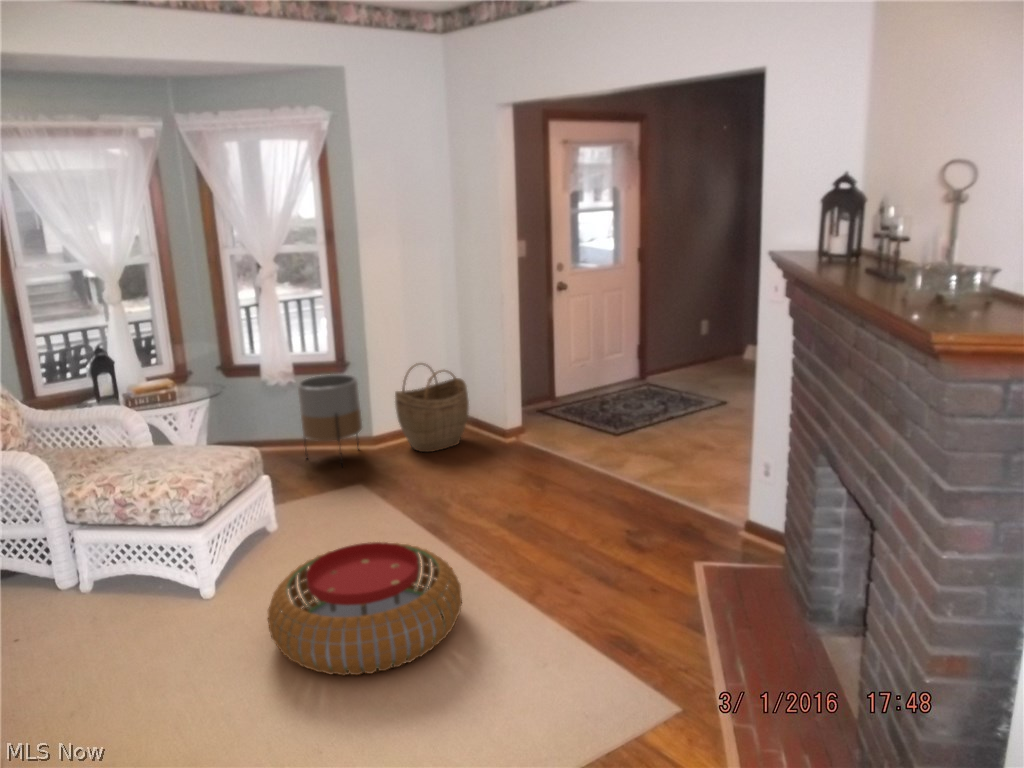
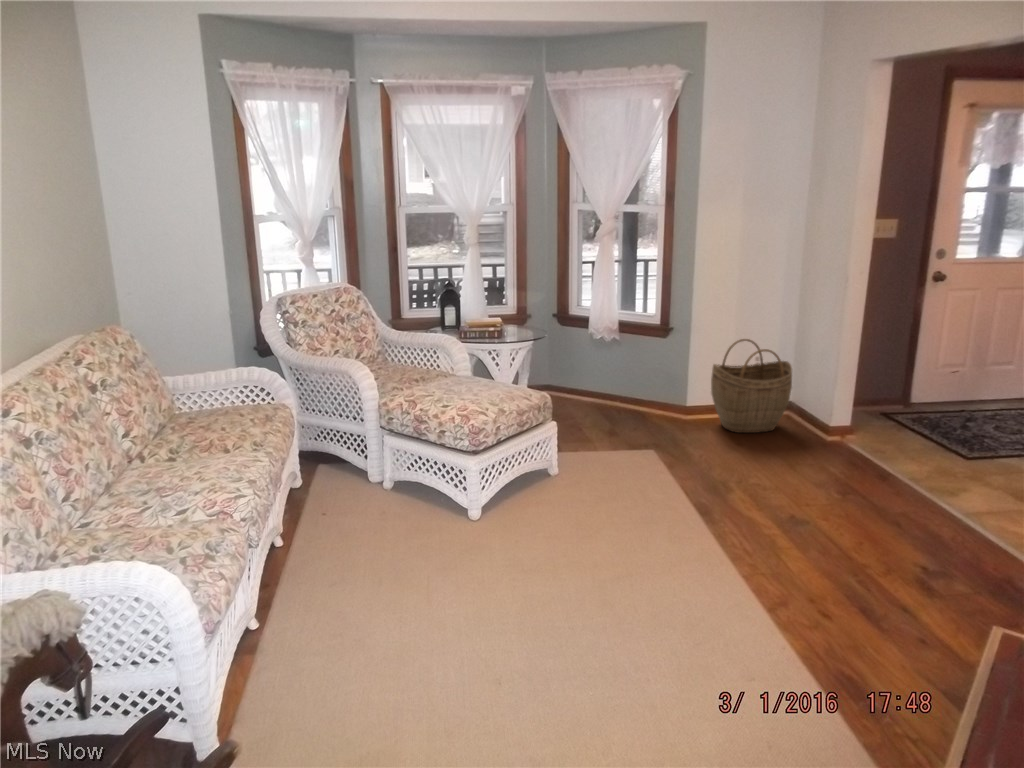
planter: present [298,374,362,455] -> none [616,337,676,430]
pouf: present [268,542,462,676] -> none [498,507,697,645]

